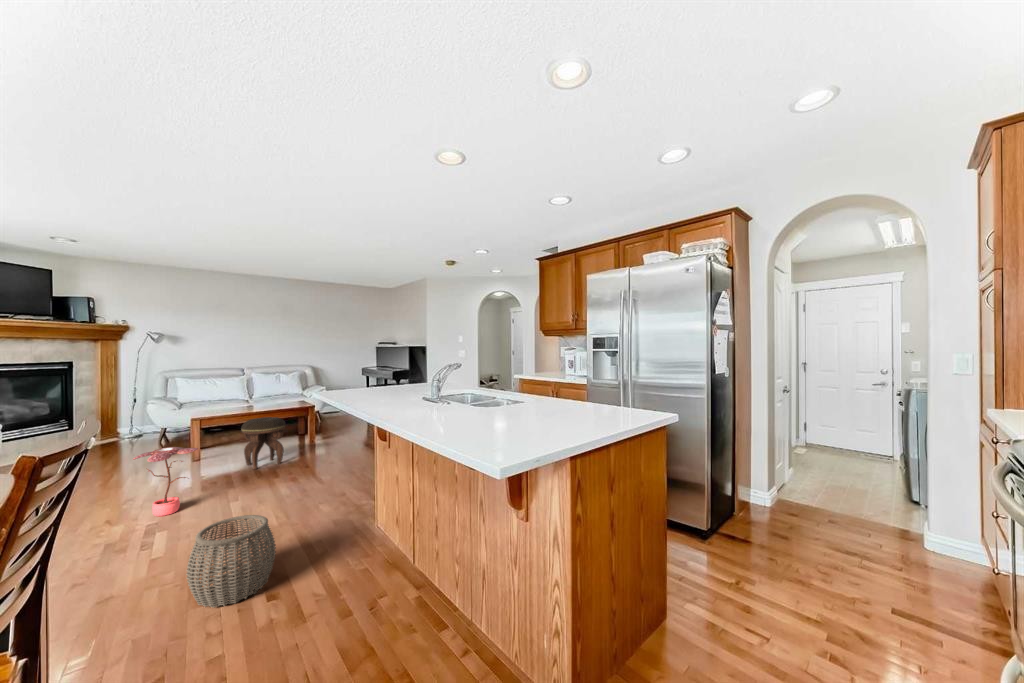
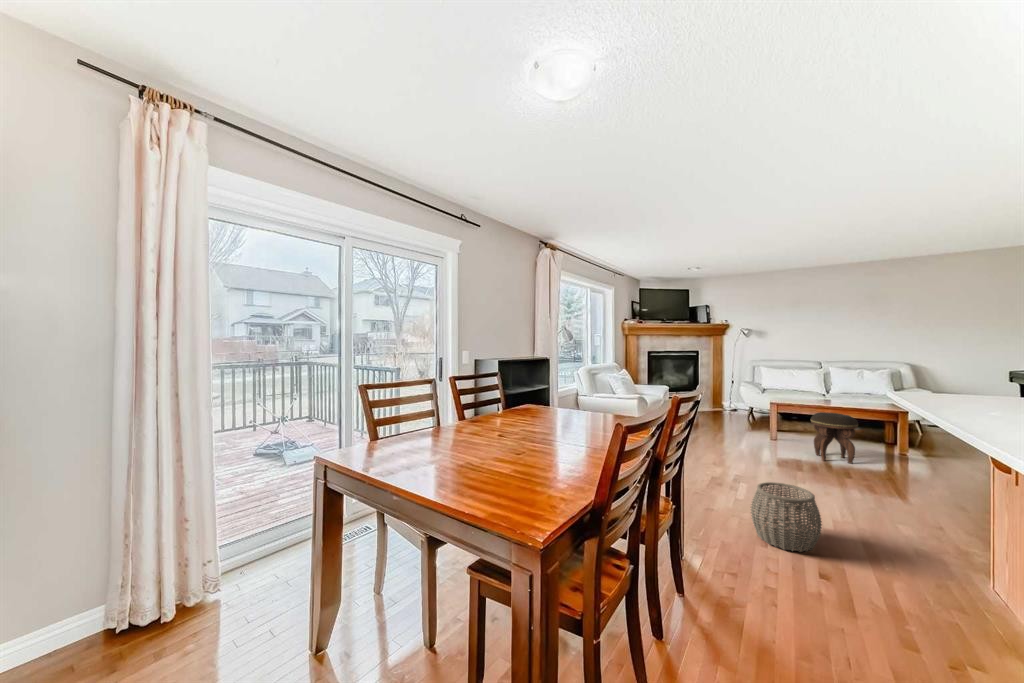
potted plant: present [133,447,198,516] -> none [726,420,769,471]

